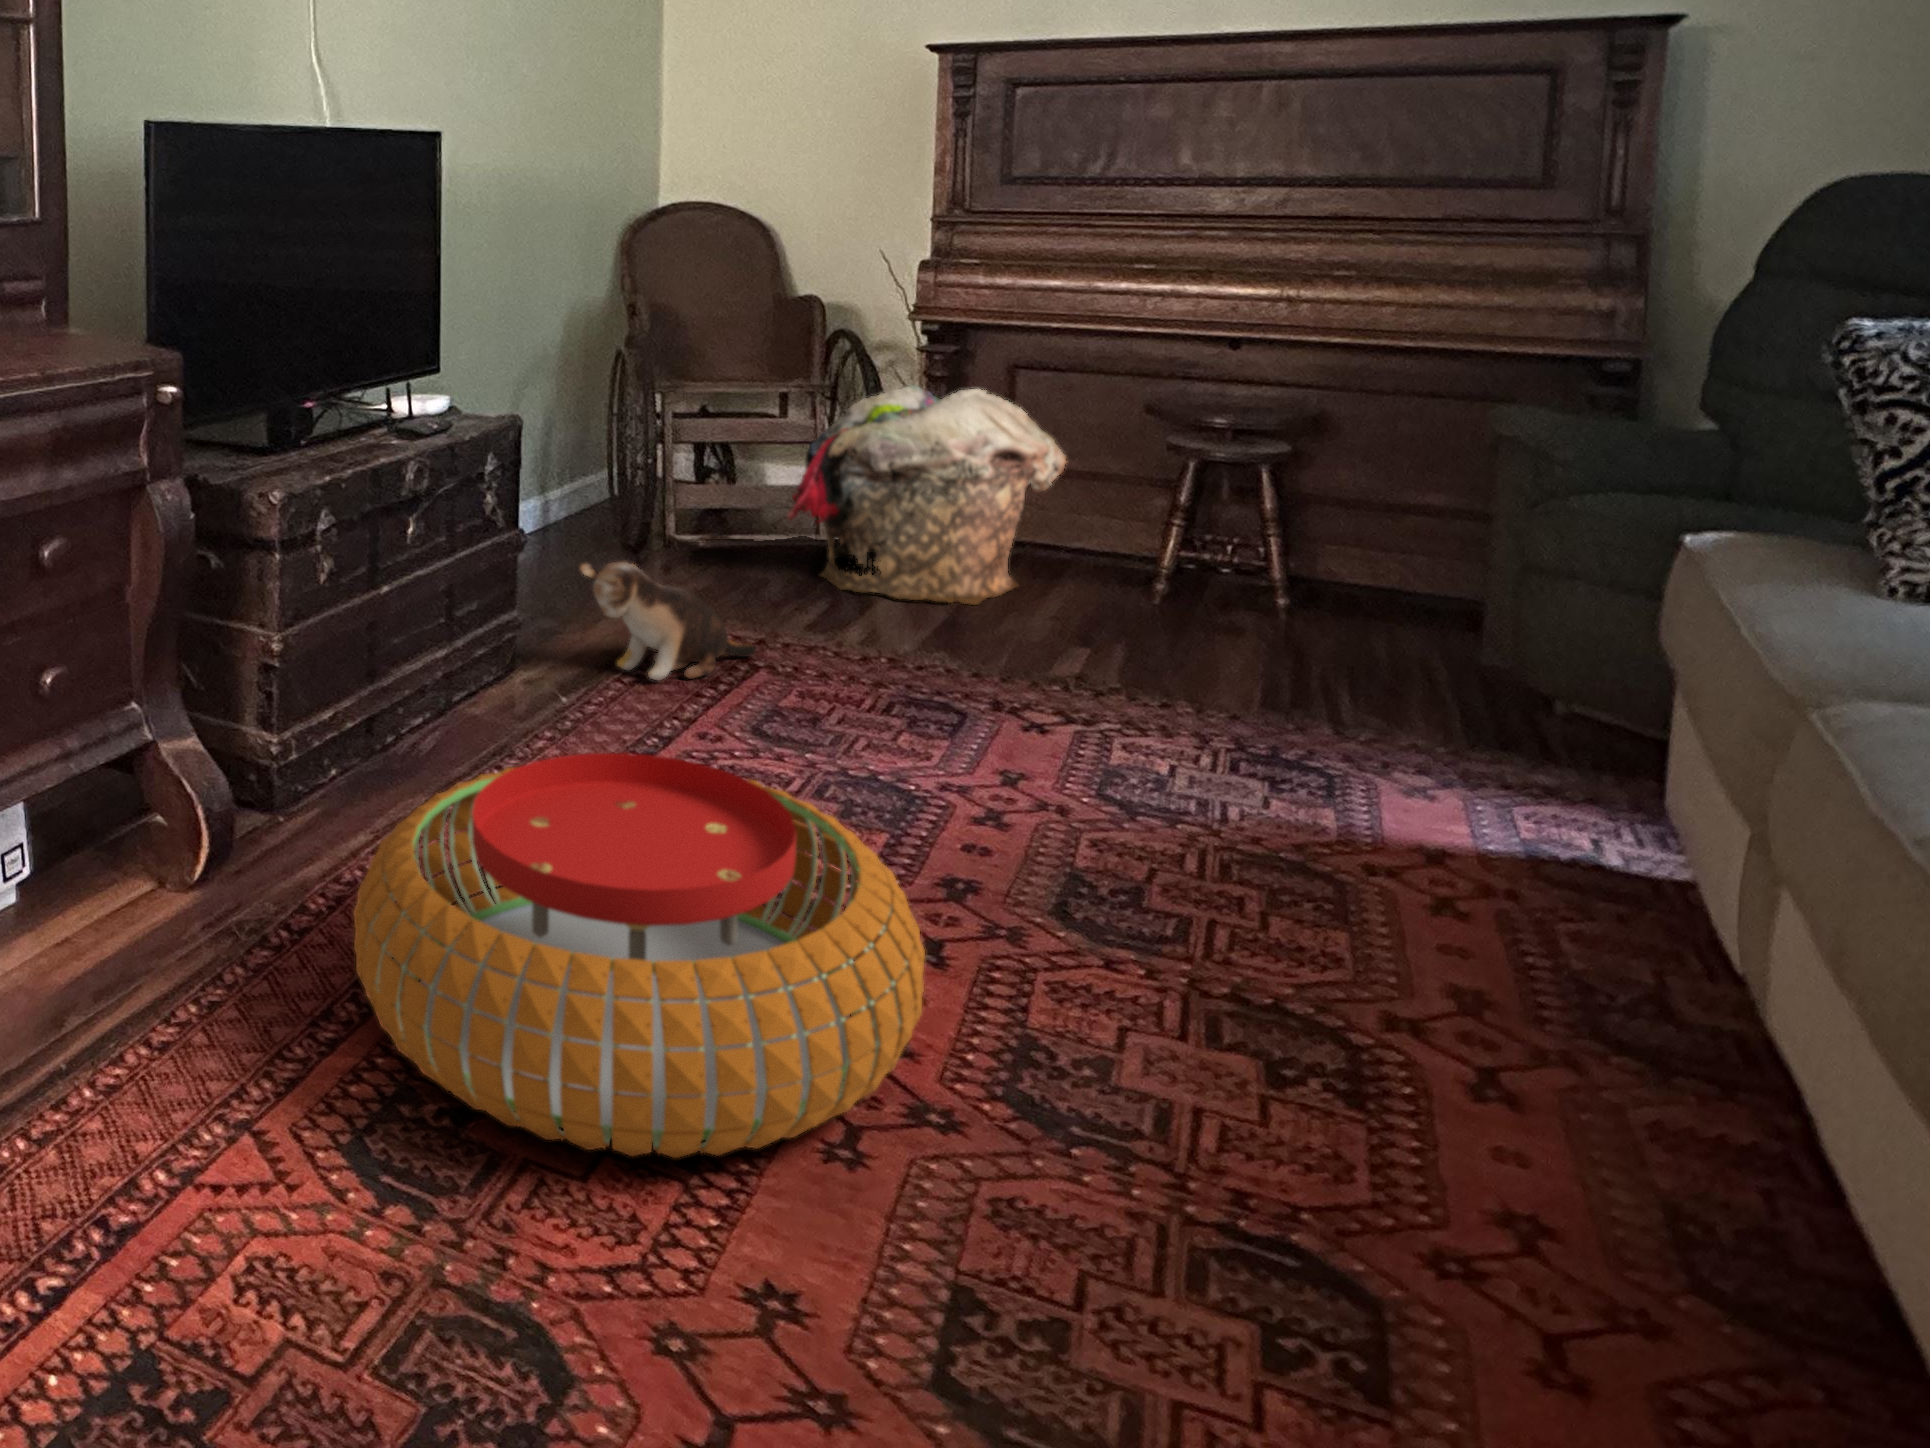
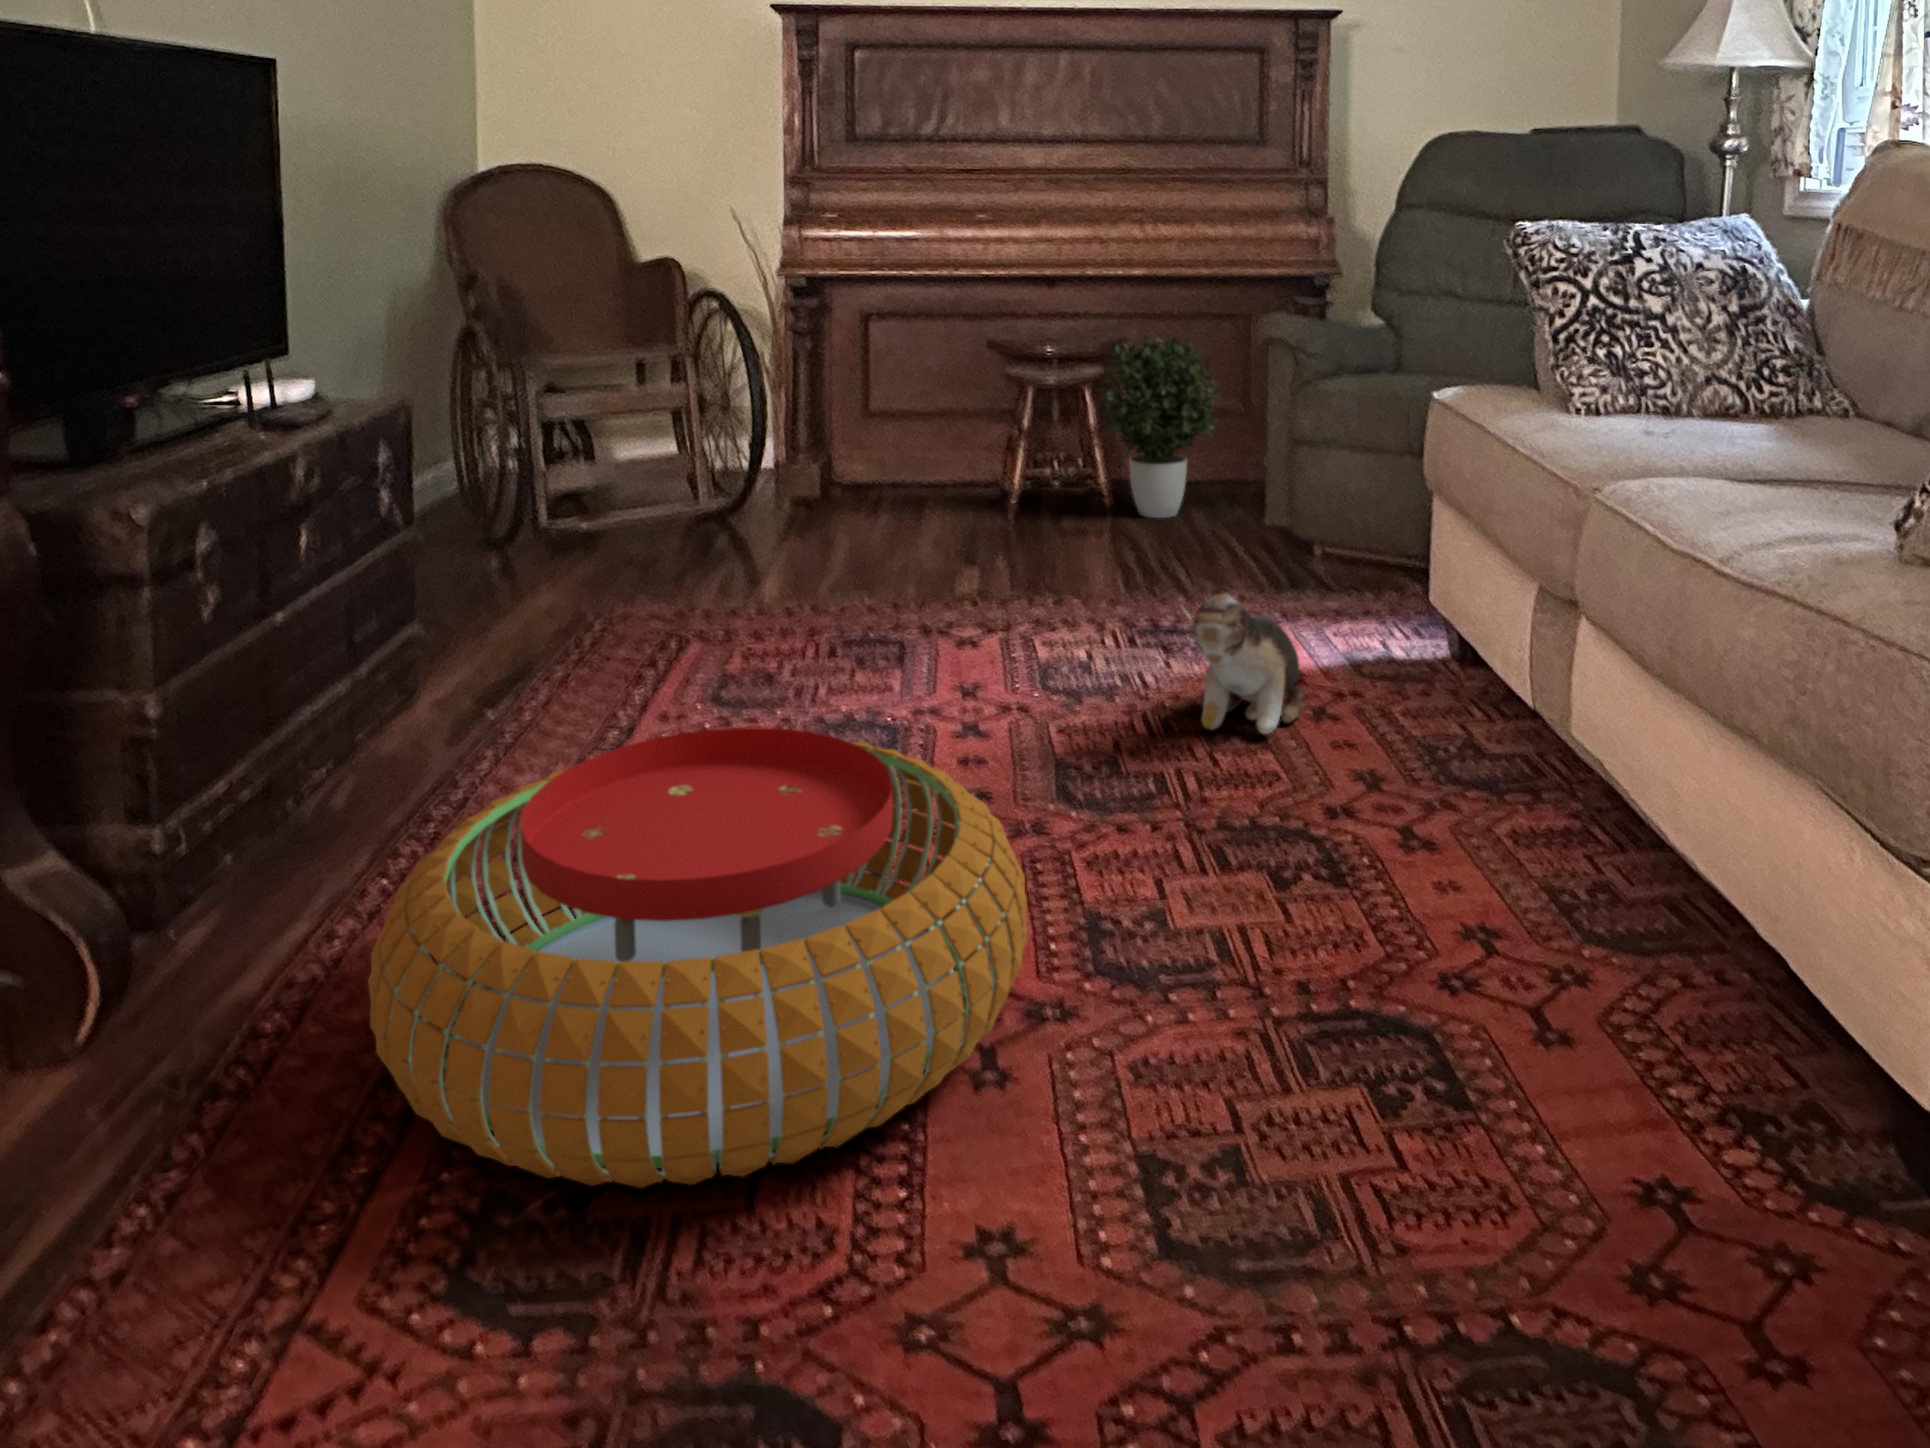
laundry basket: present [787,385,1066,605] -> none [677,337,933,551]
potted plant: none [1271,412,1444,631] -> present [1098,336,1218,518]
plush toy: present [581,562,756,680] -> present [1180,594,1306,734]

